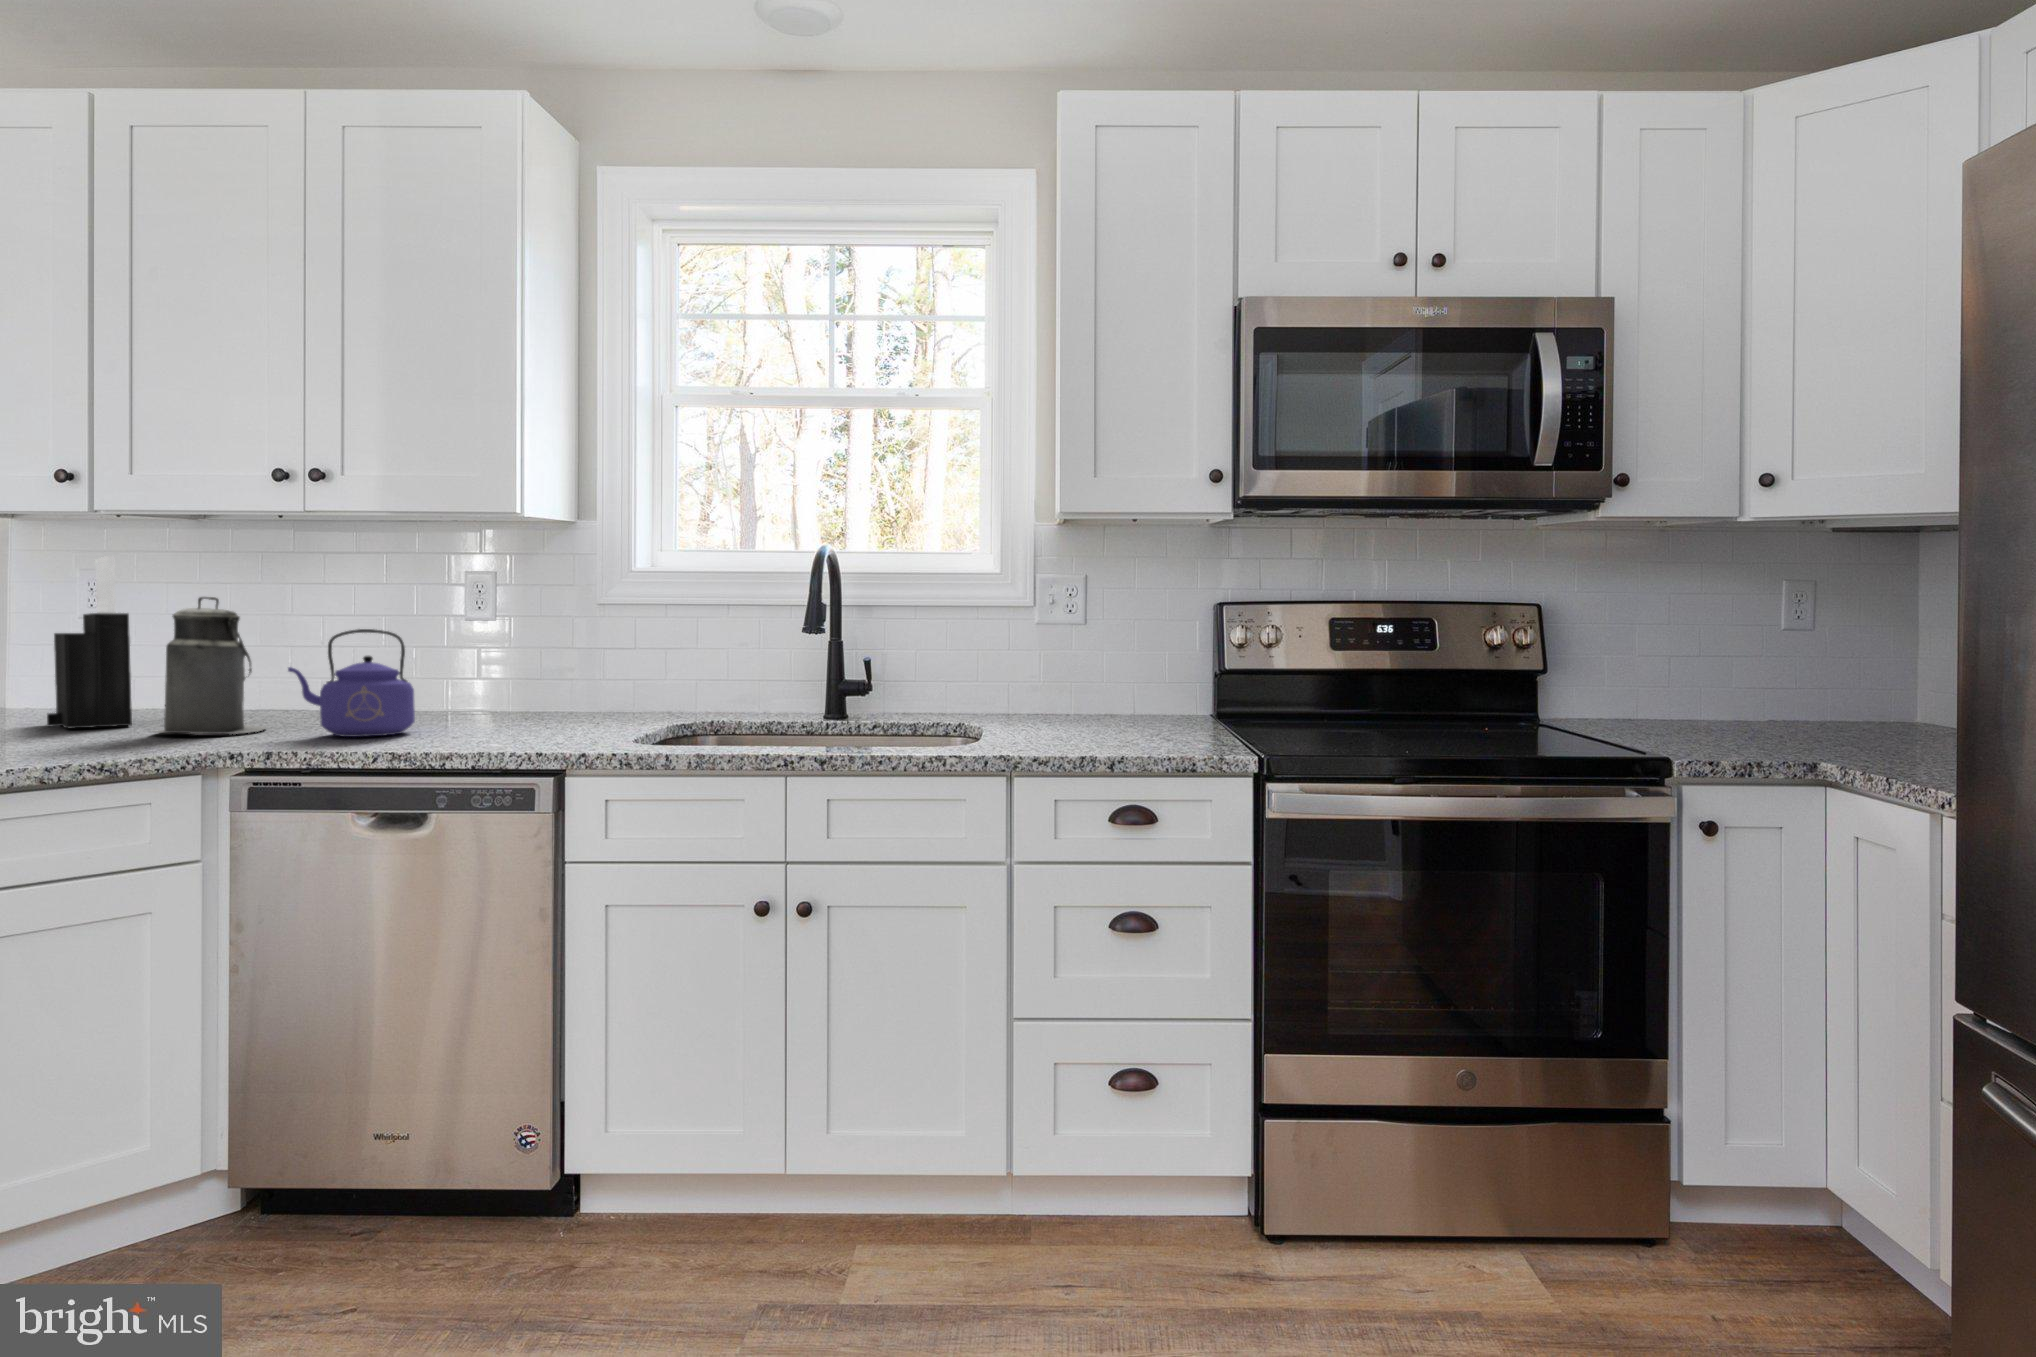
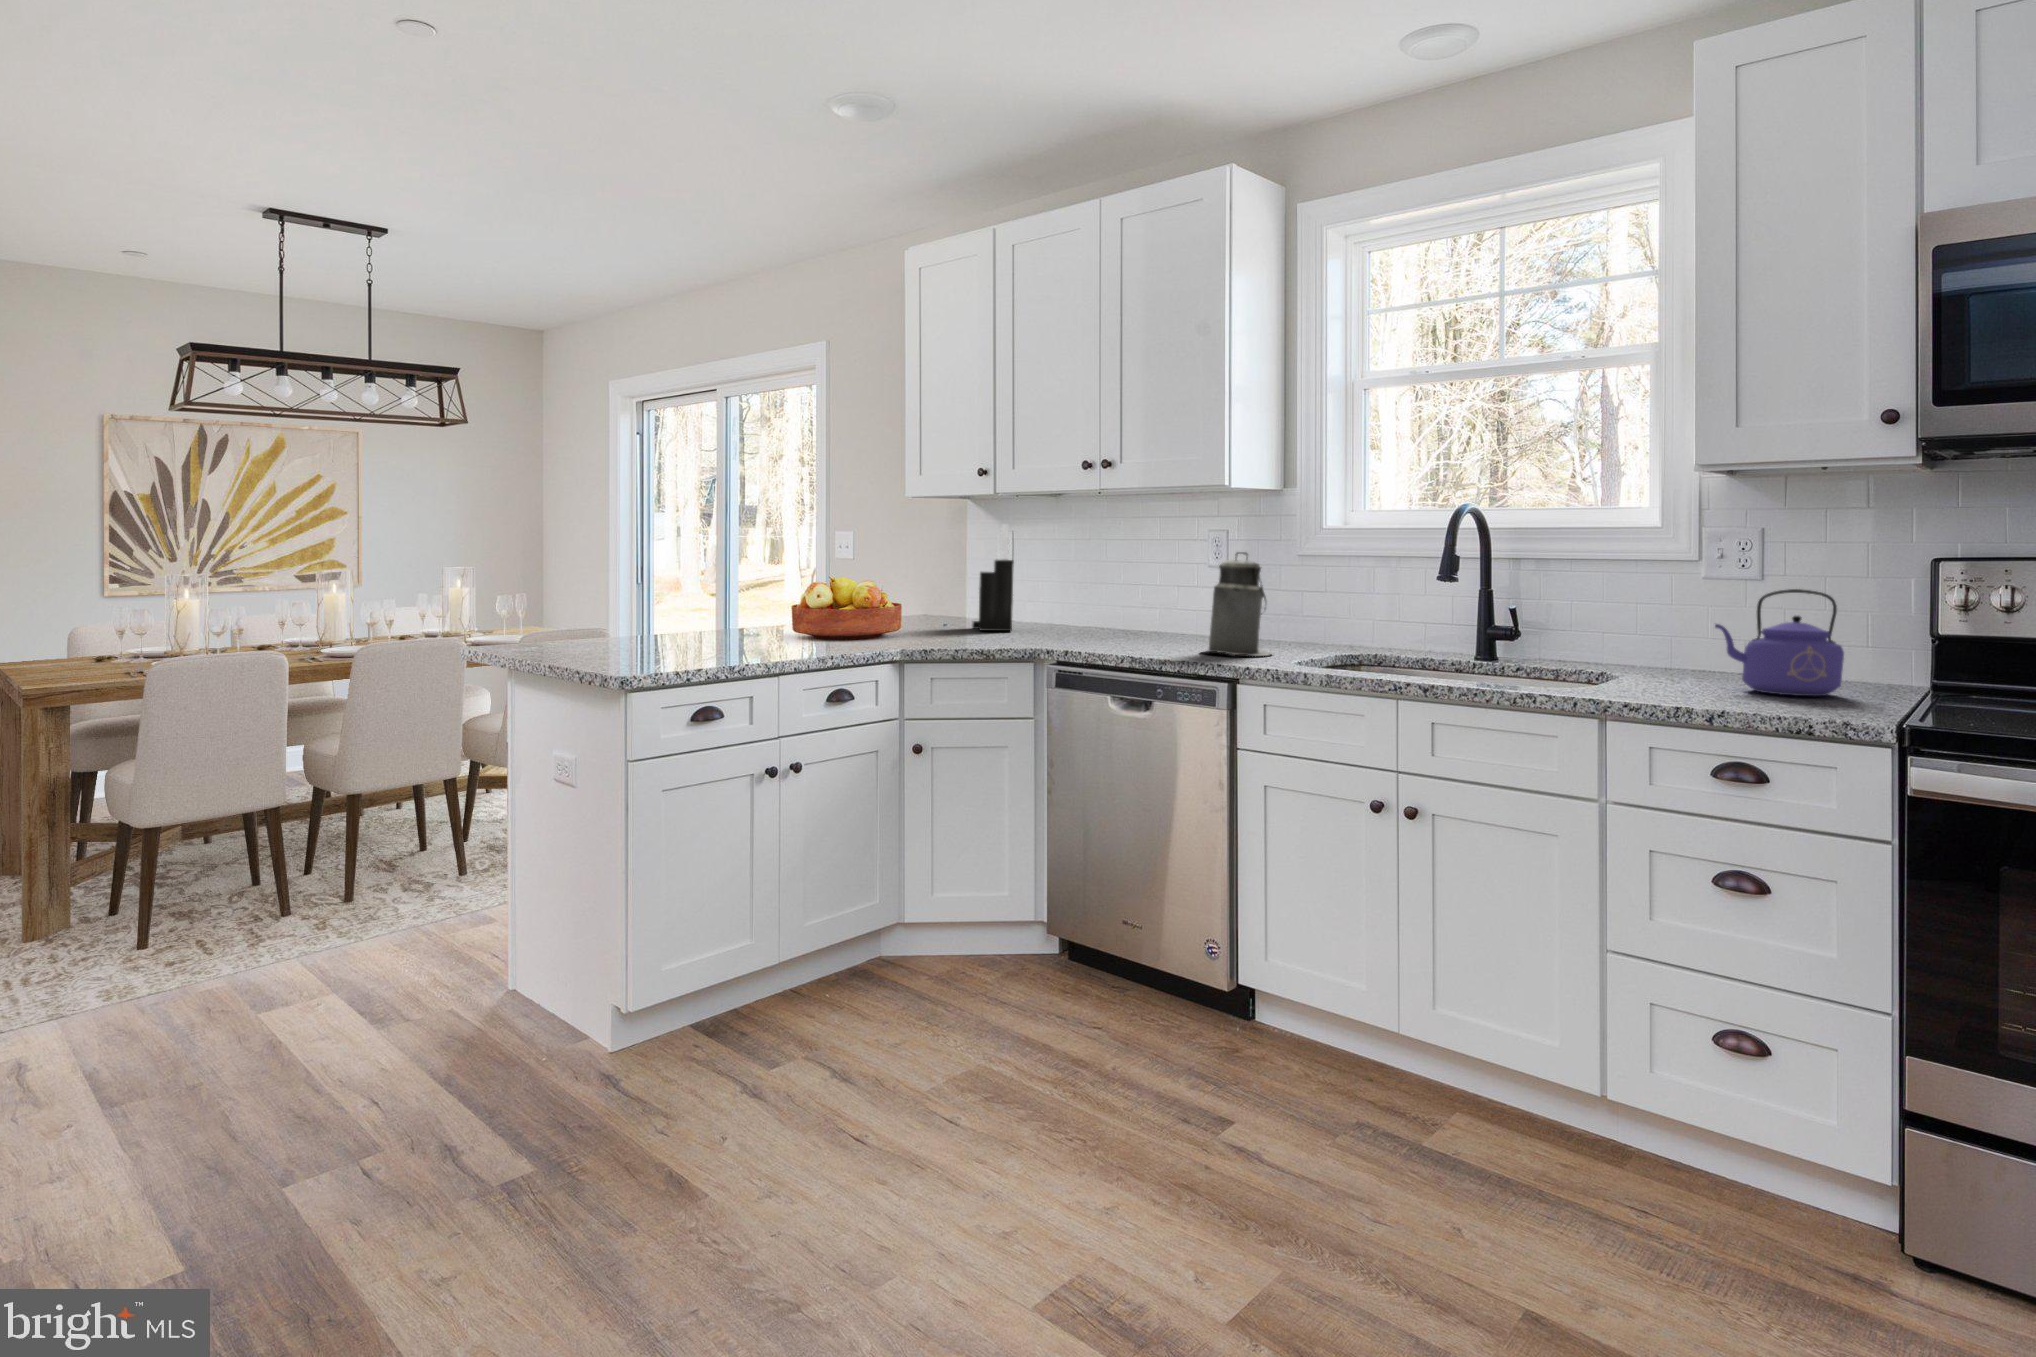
canister: present [157,597,265,734] -> present [1207,552,1272,656]
kettle: present [288,629,415,737] -> present [1715,589,1844,696]

